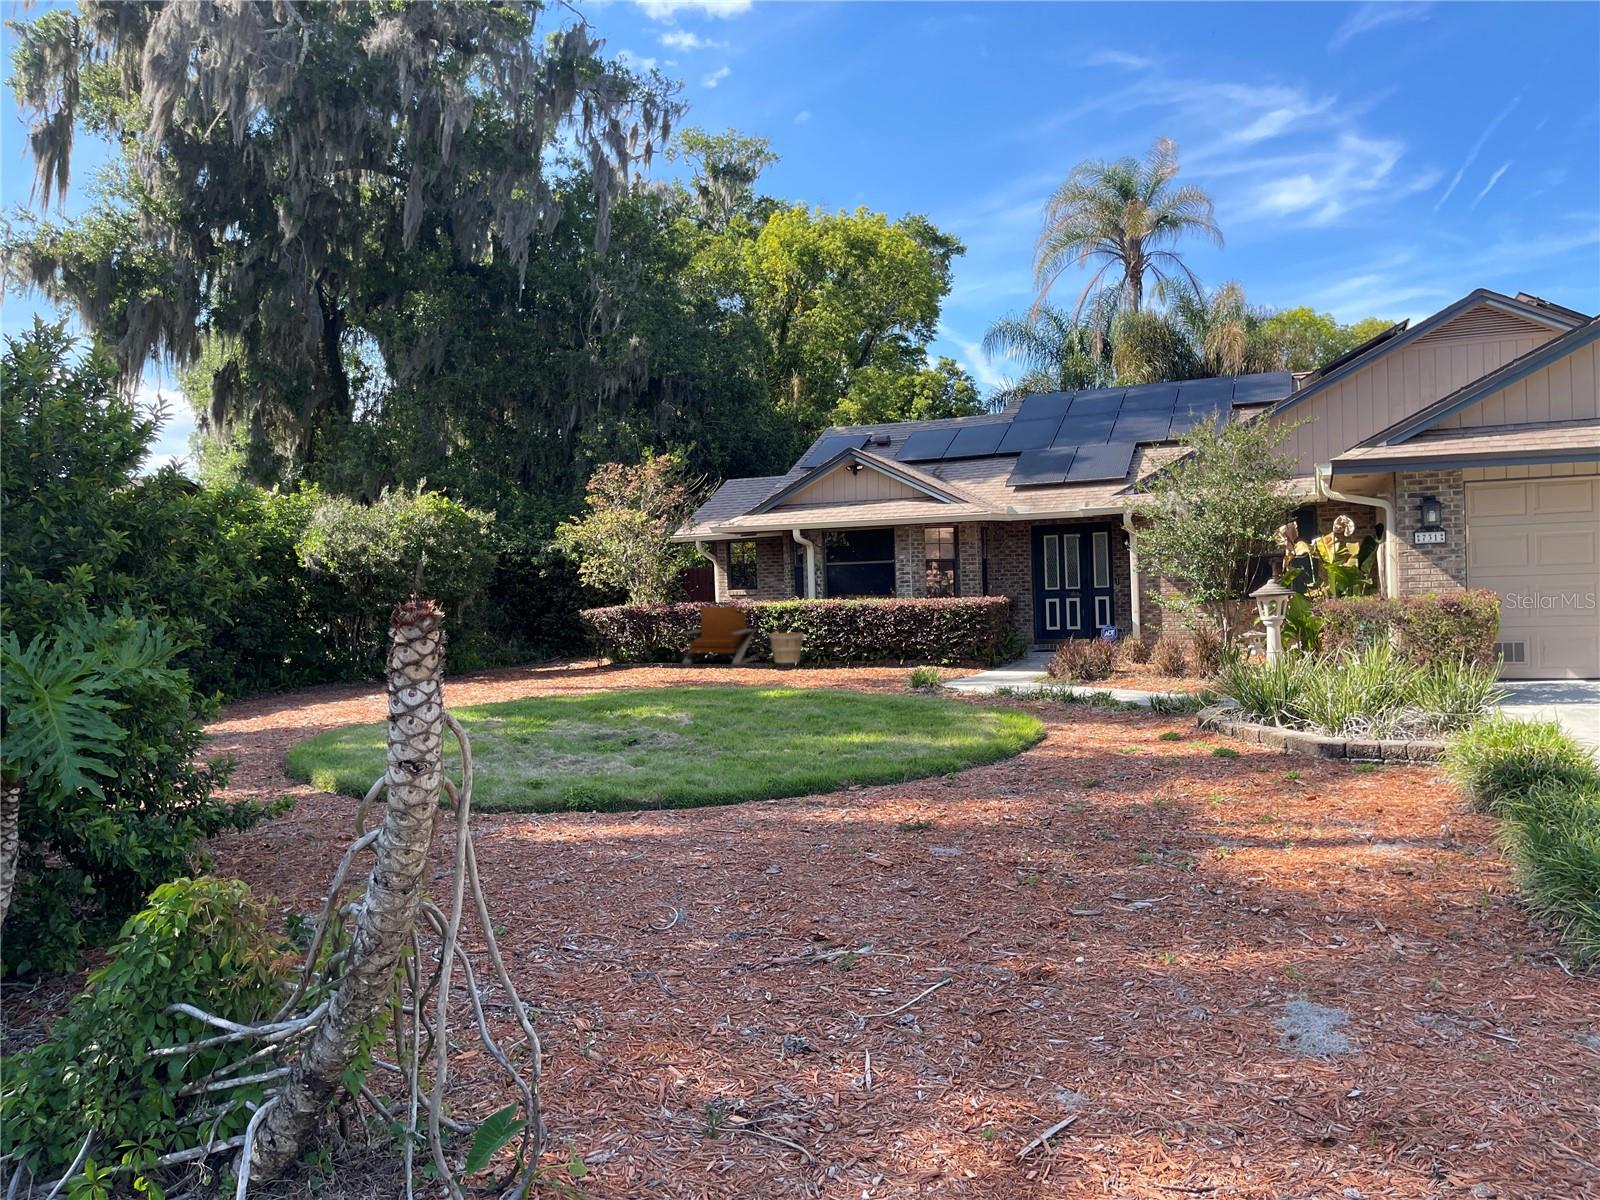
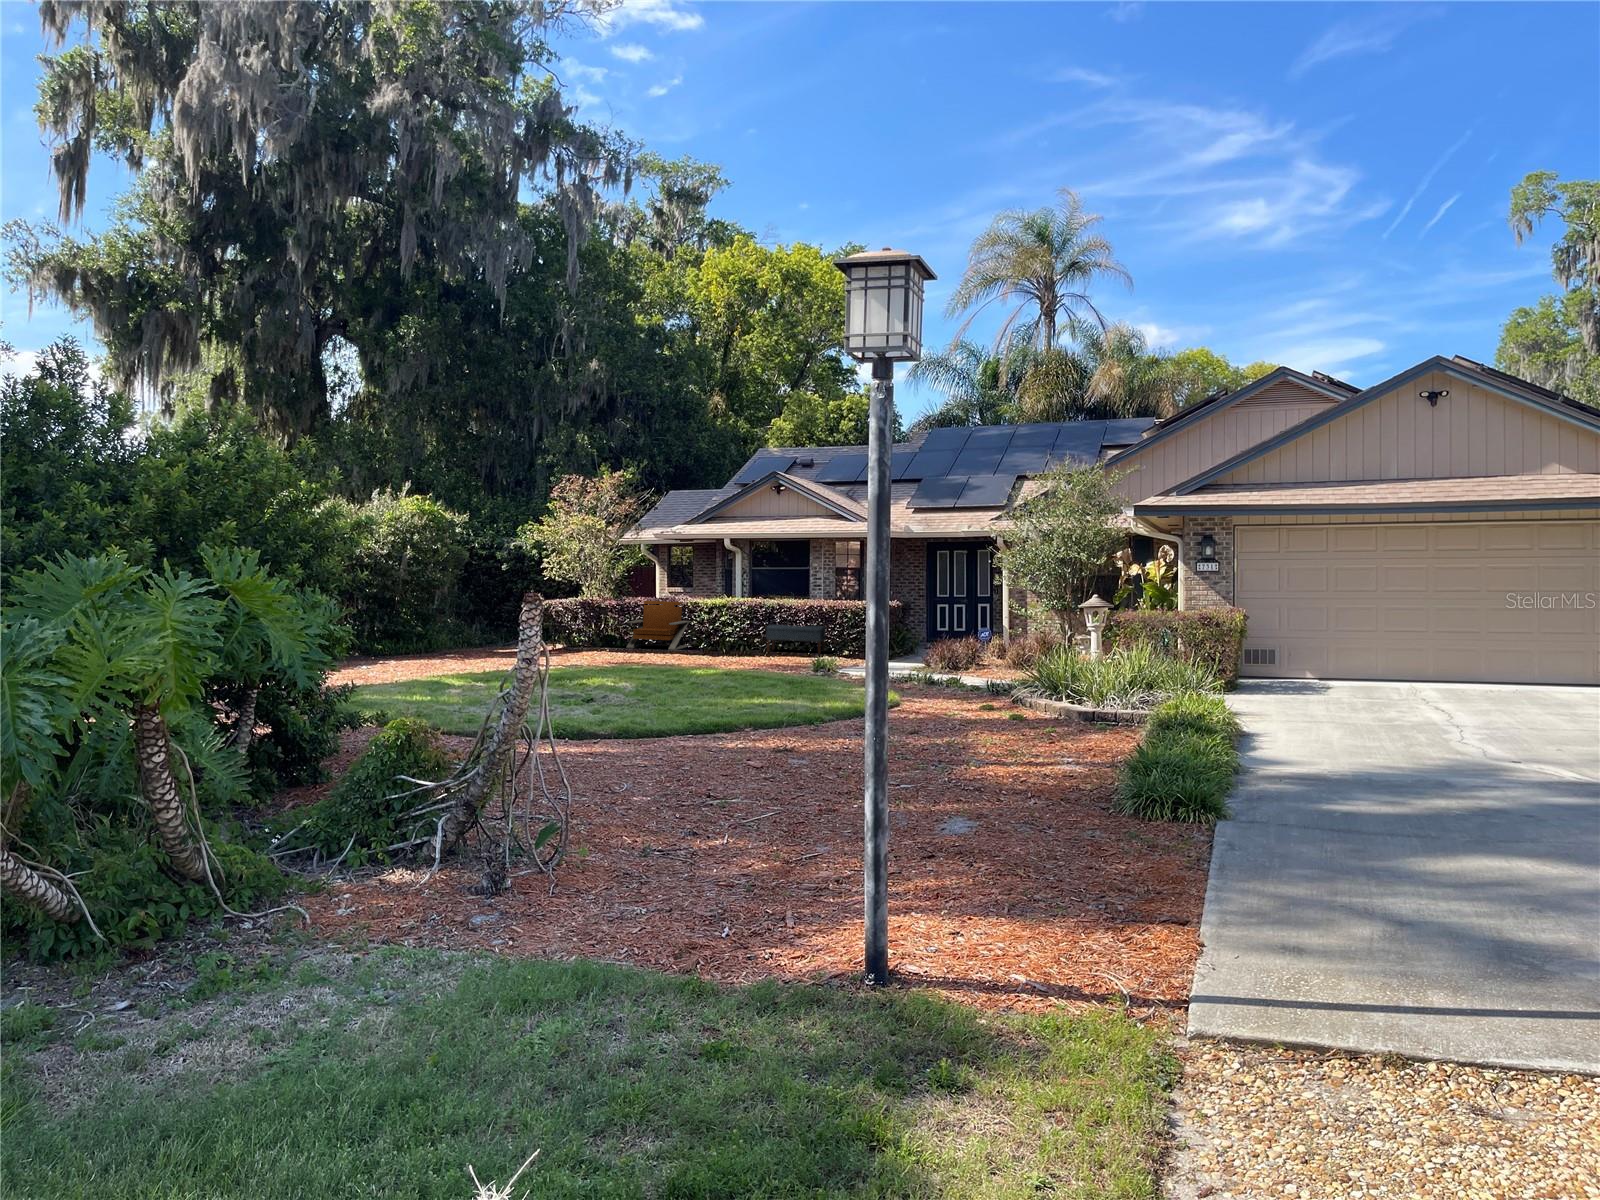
bench: none [848,630,921,664] -> present [766,625,826,654]
wooden bucket: present [769,632,804,663] -> none [701,624,730,650]

